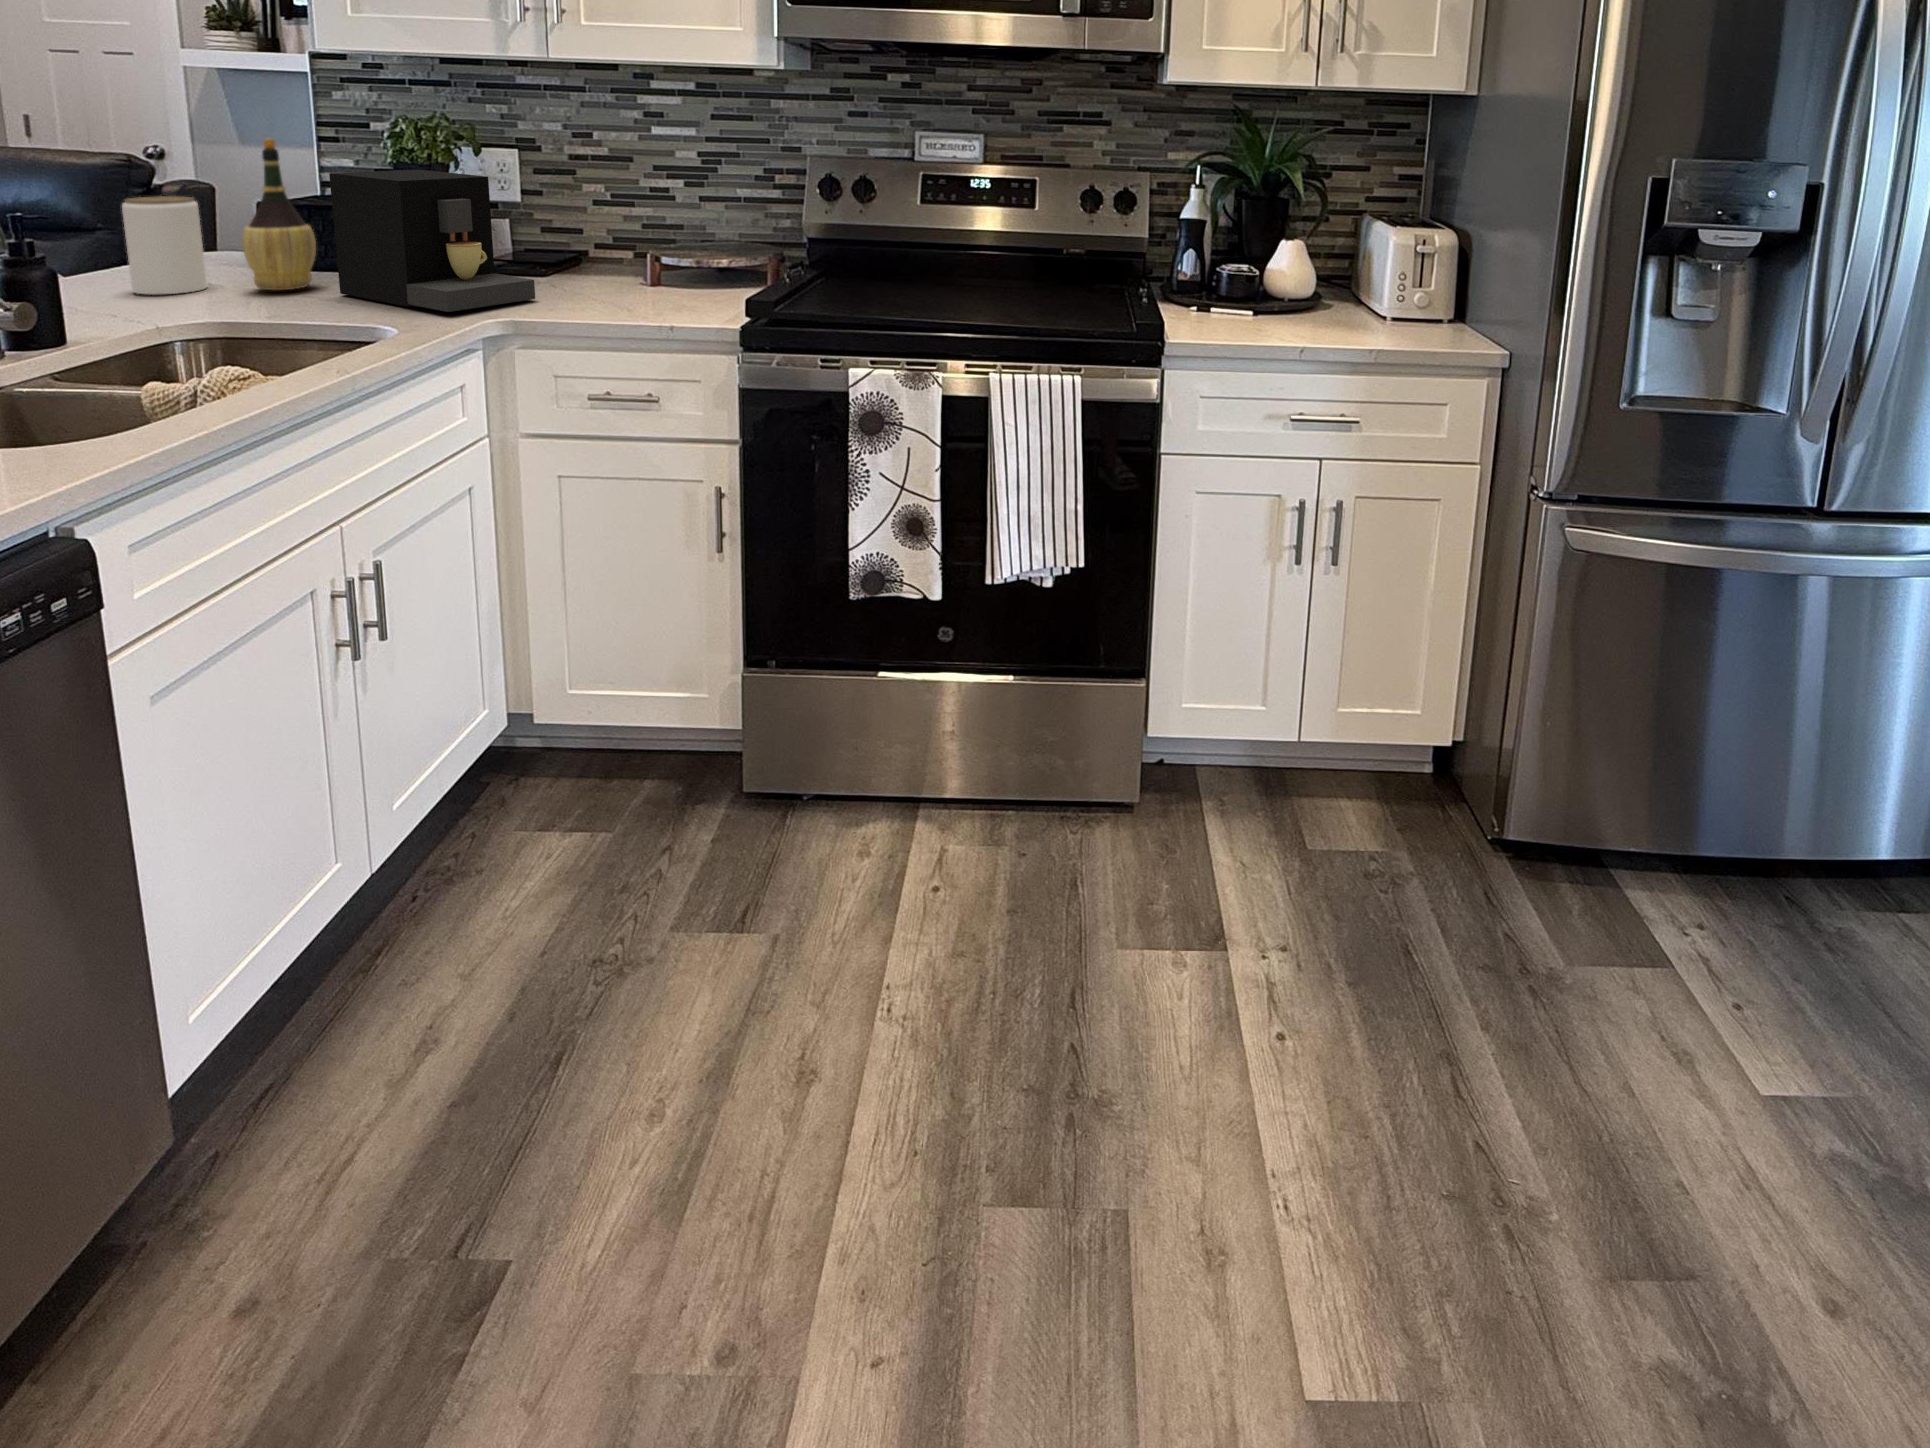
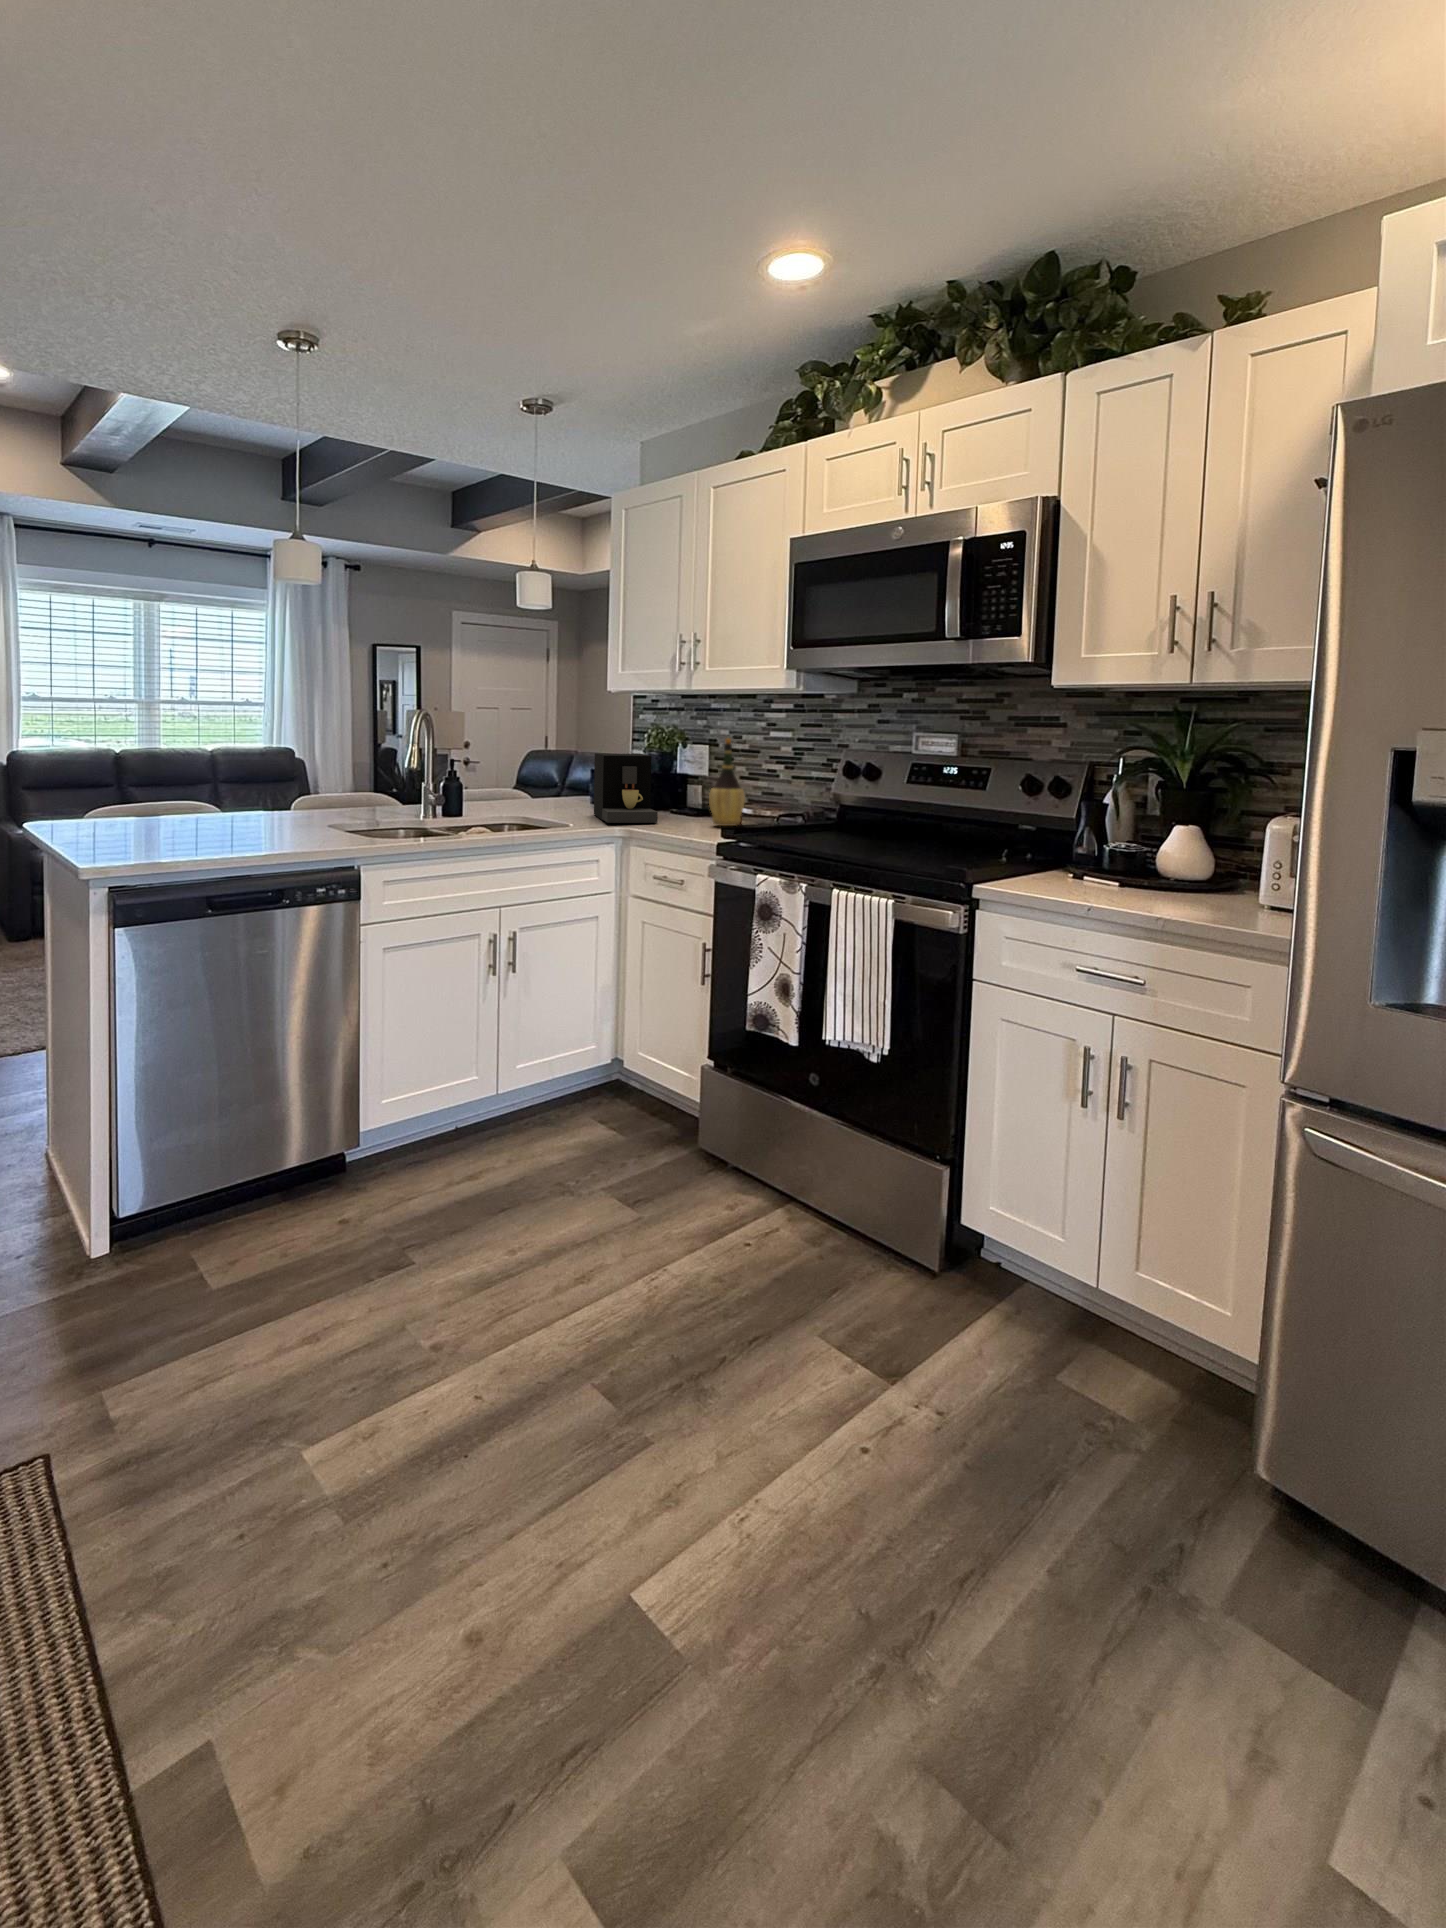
wine bottle: present [242,139,316,290] -> present [709,738,745,826]
jar: present [122,196,207,294] -> none [534,765,562,809]

